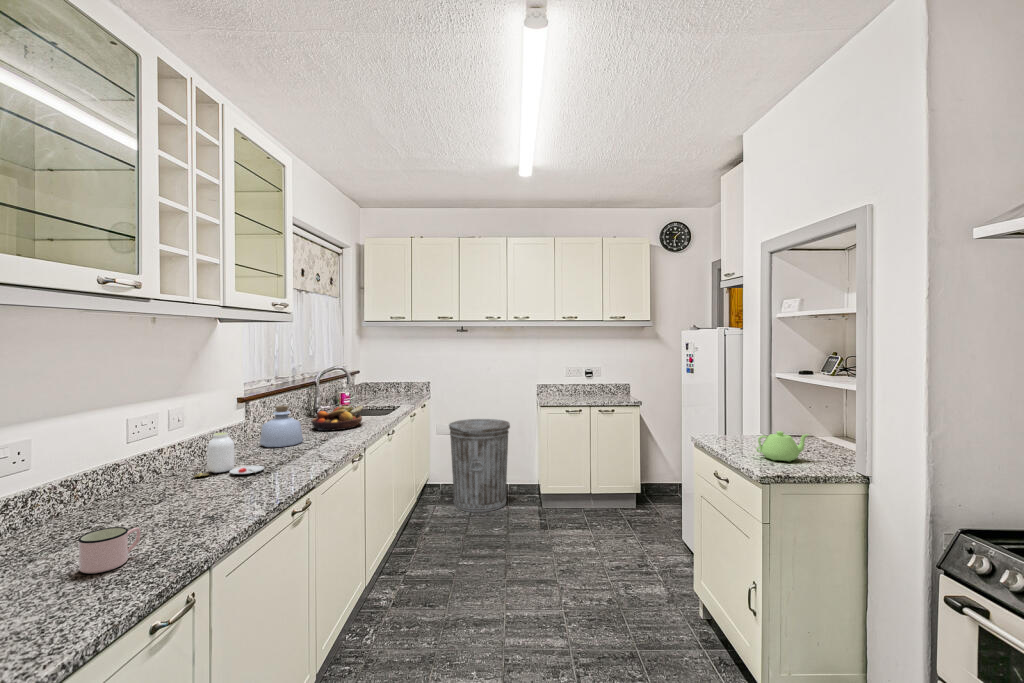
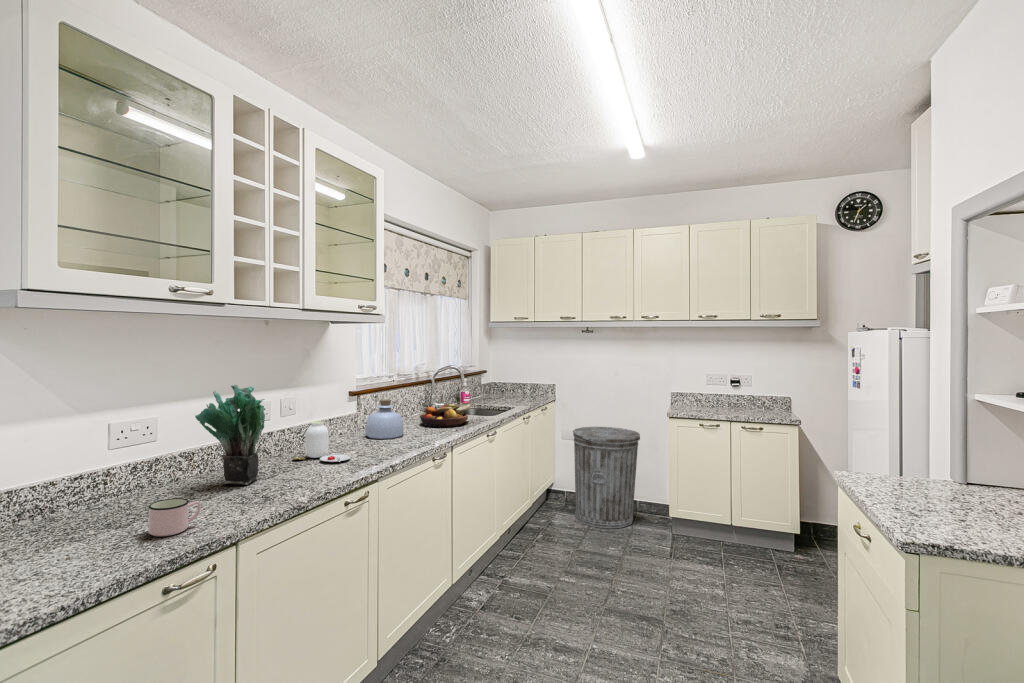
potted plant: none [95,397,173,511] -> present [195,385,265,485]
teapot: present [756,431,808,462] -> none [914,483,999,527]

